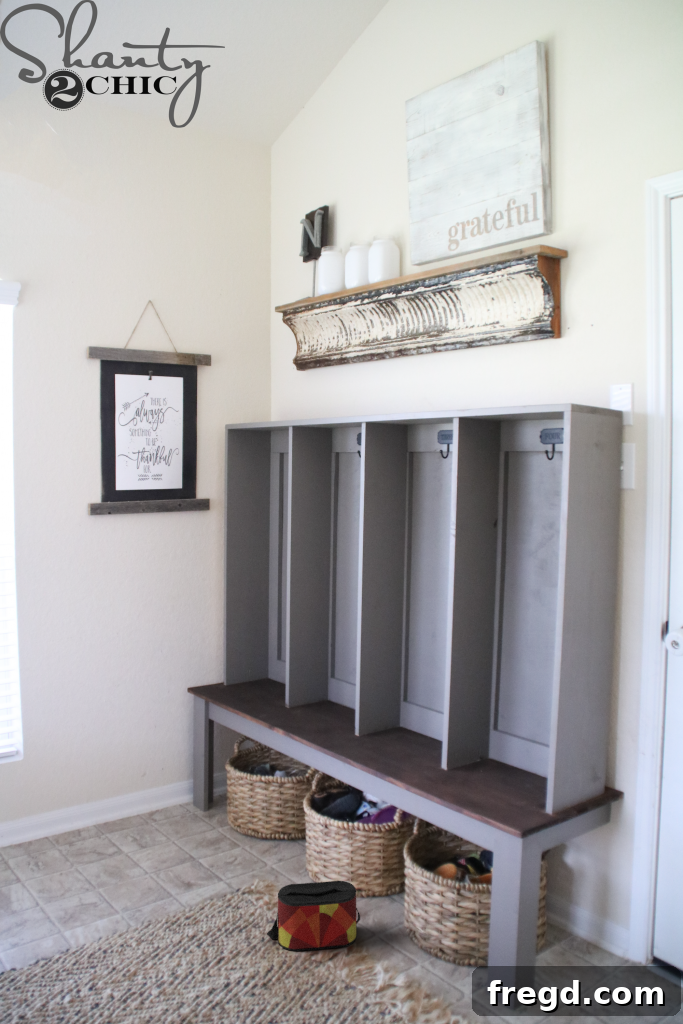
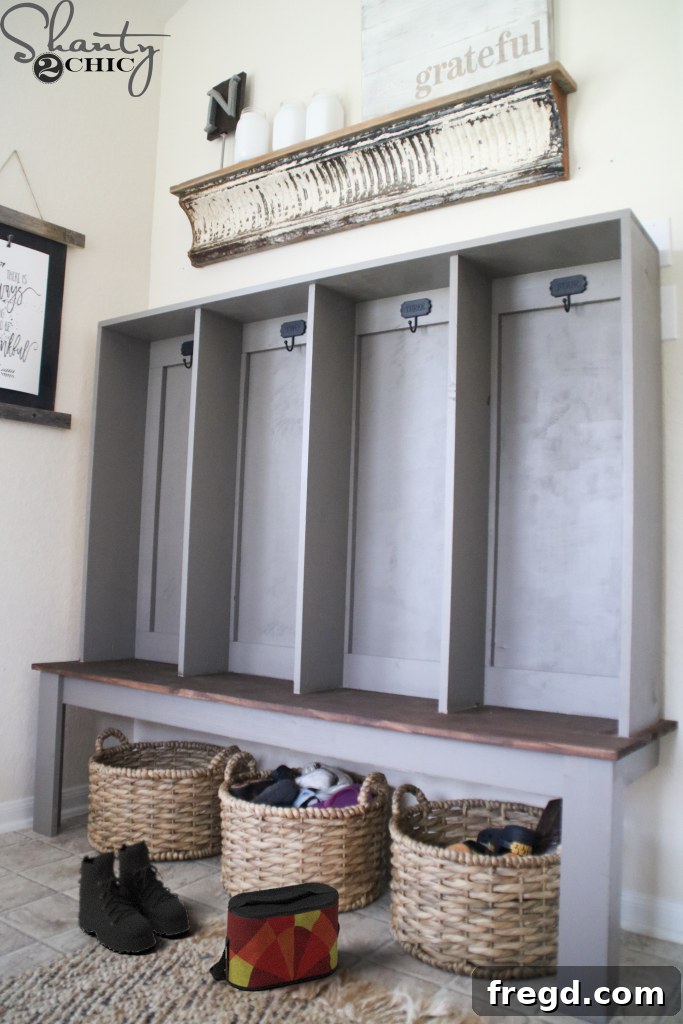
boots: none [200,833,271,912] -> present [78,840,190,953]

